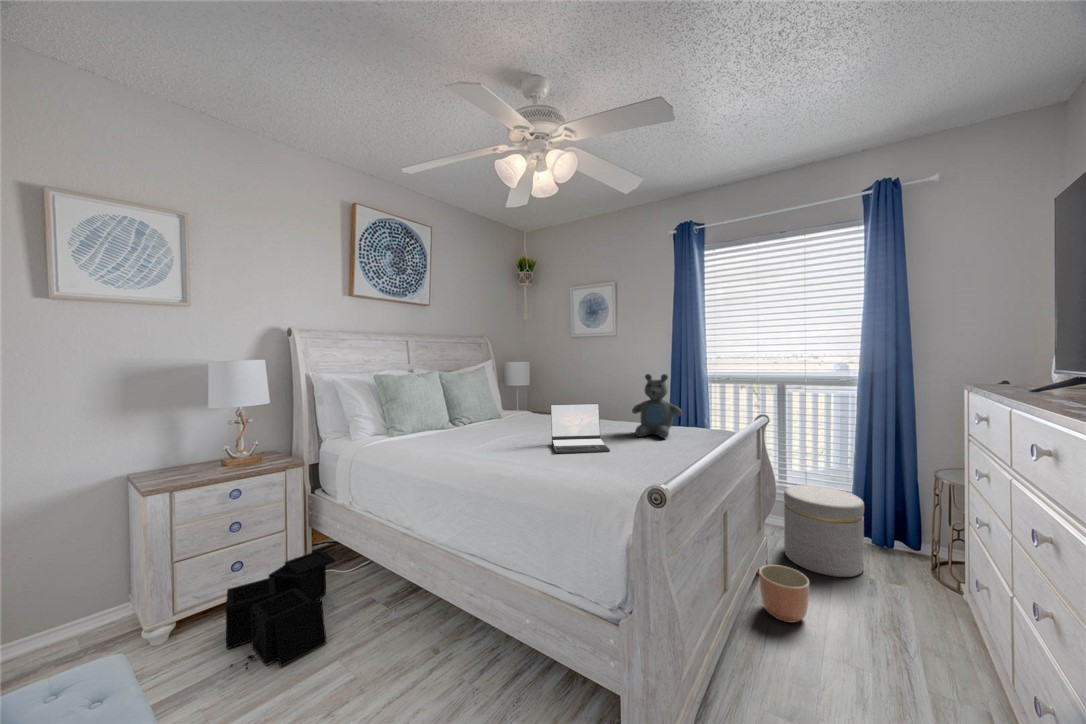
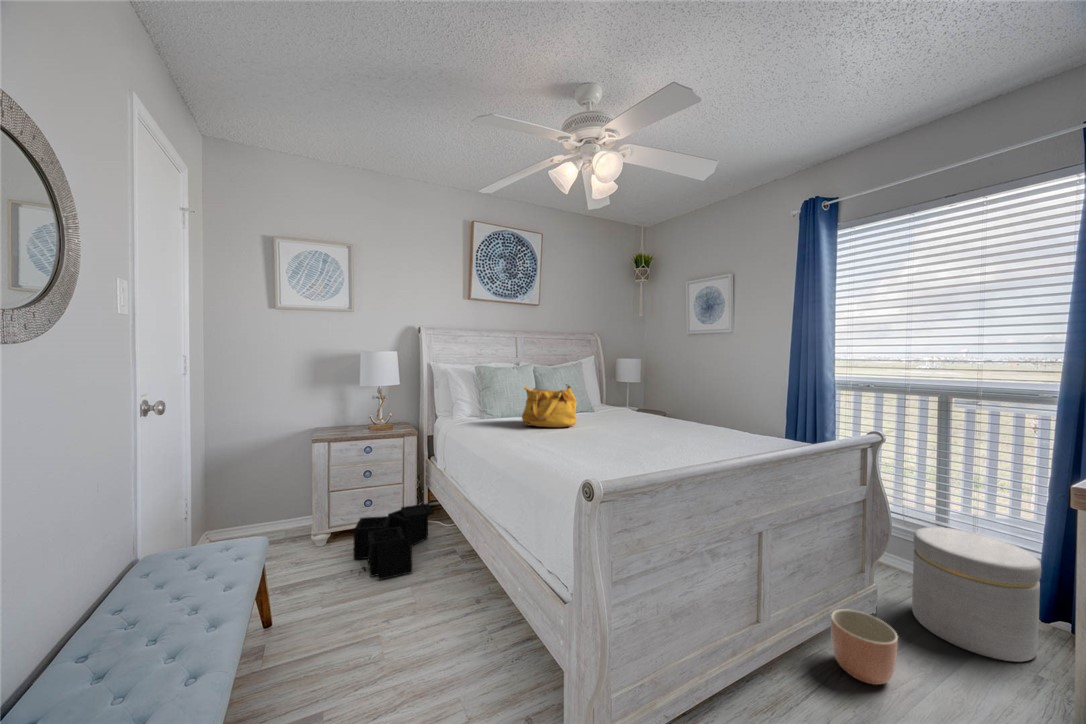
teddy bear: present [632,374,682,438] -> none [701,375,760,445]
handbag: none [445,390,506,440] -> present [522,384,577,427]
laptop: present [551,404,610,453] -> none [600,400,658,450]

